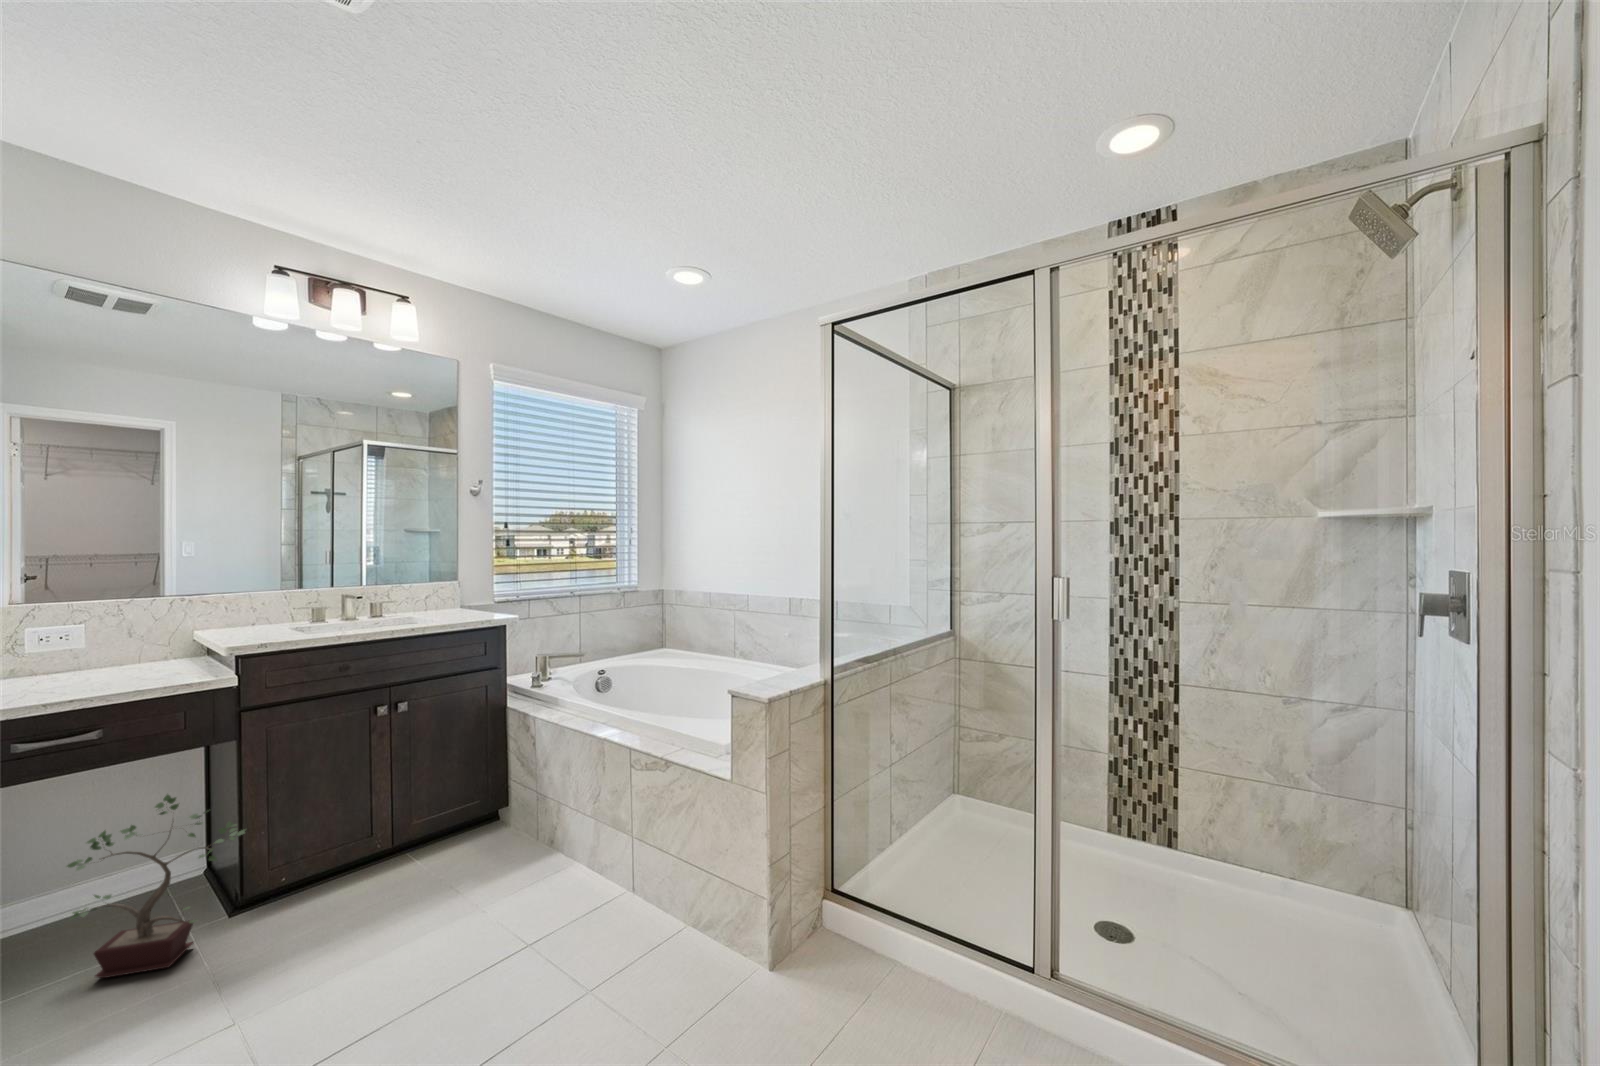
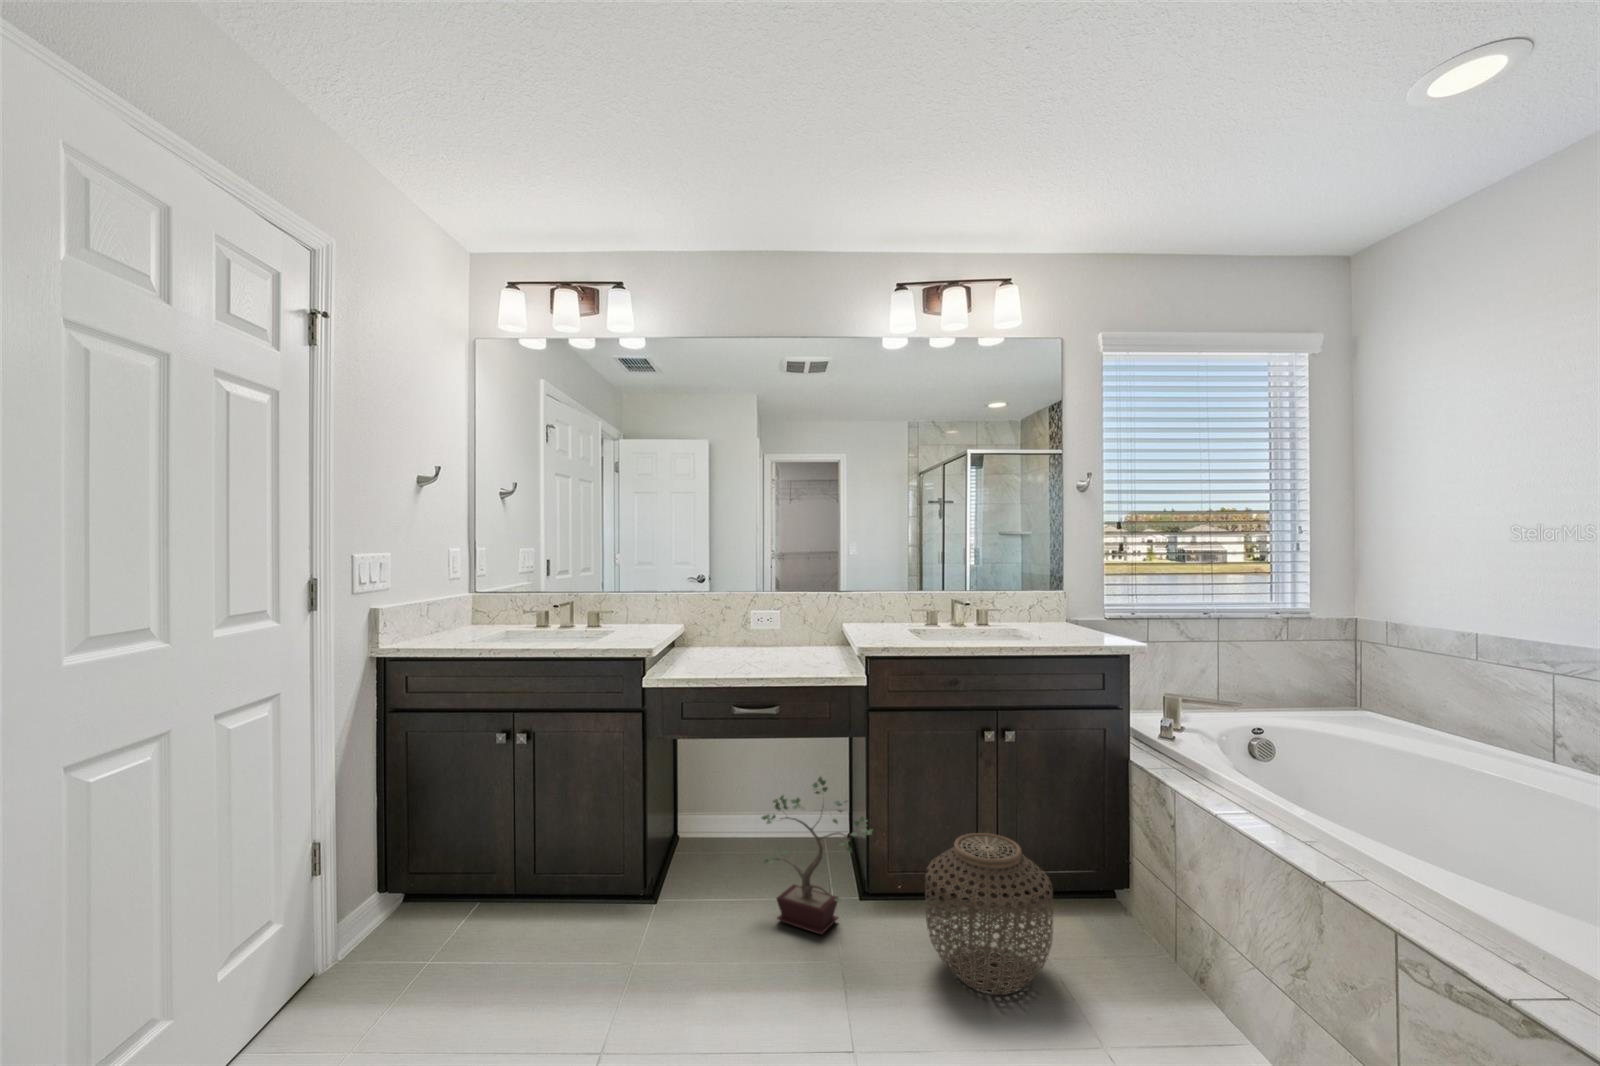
woven basket: none [312,796,444,939] -> present [925,833,1053,995]

